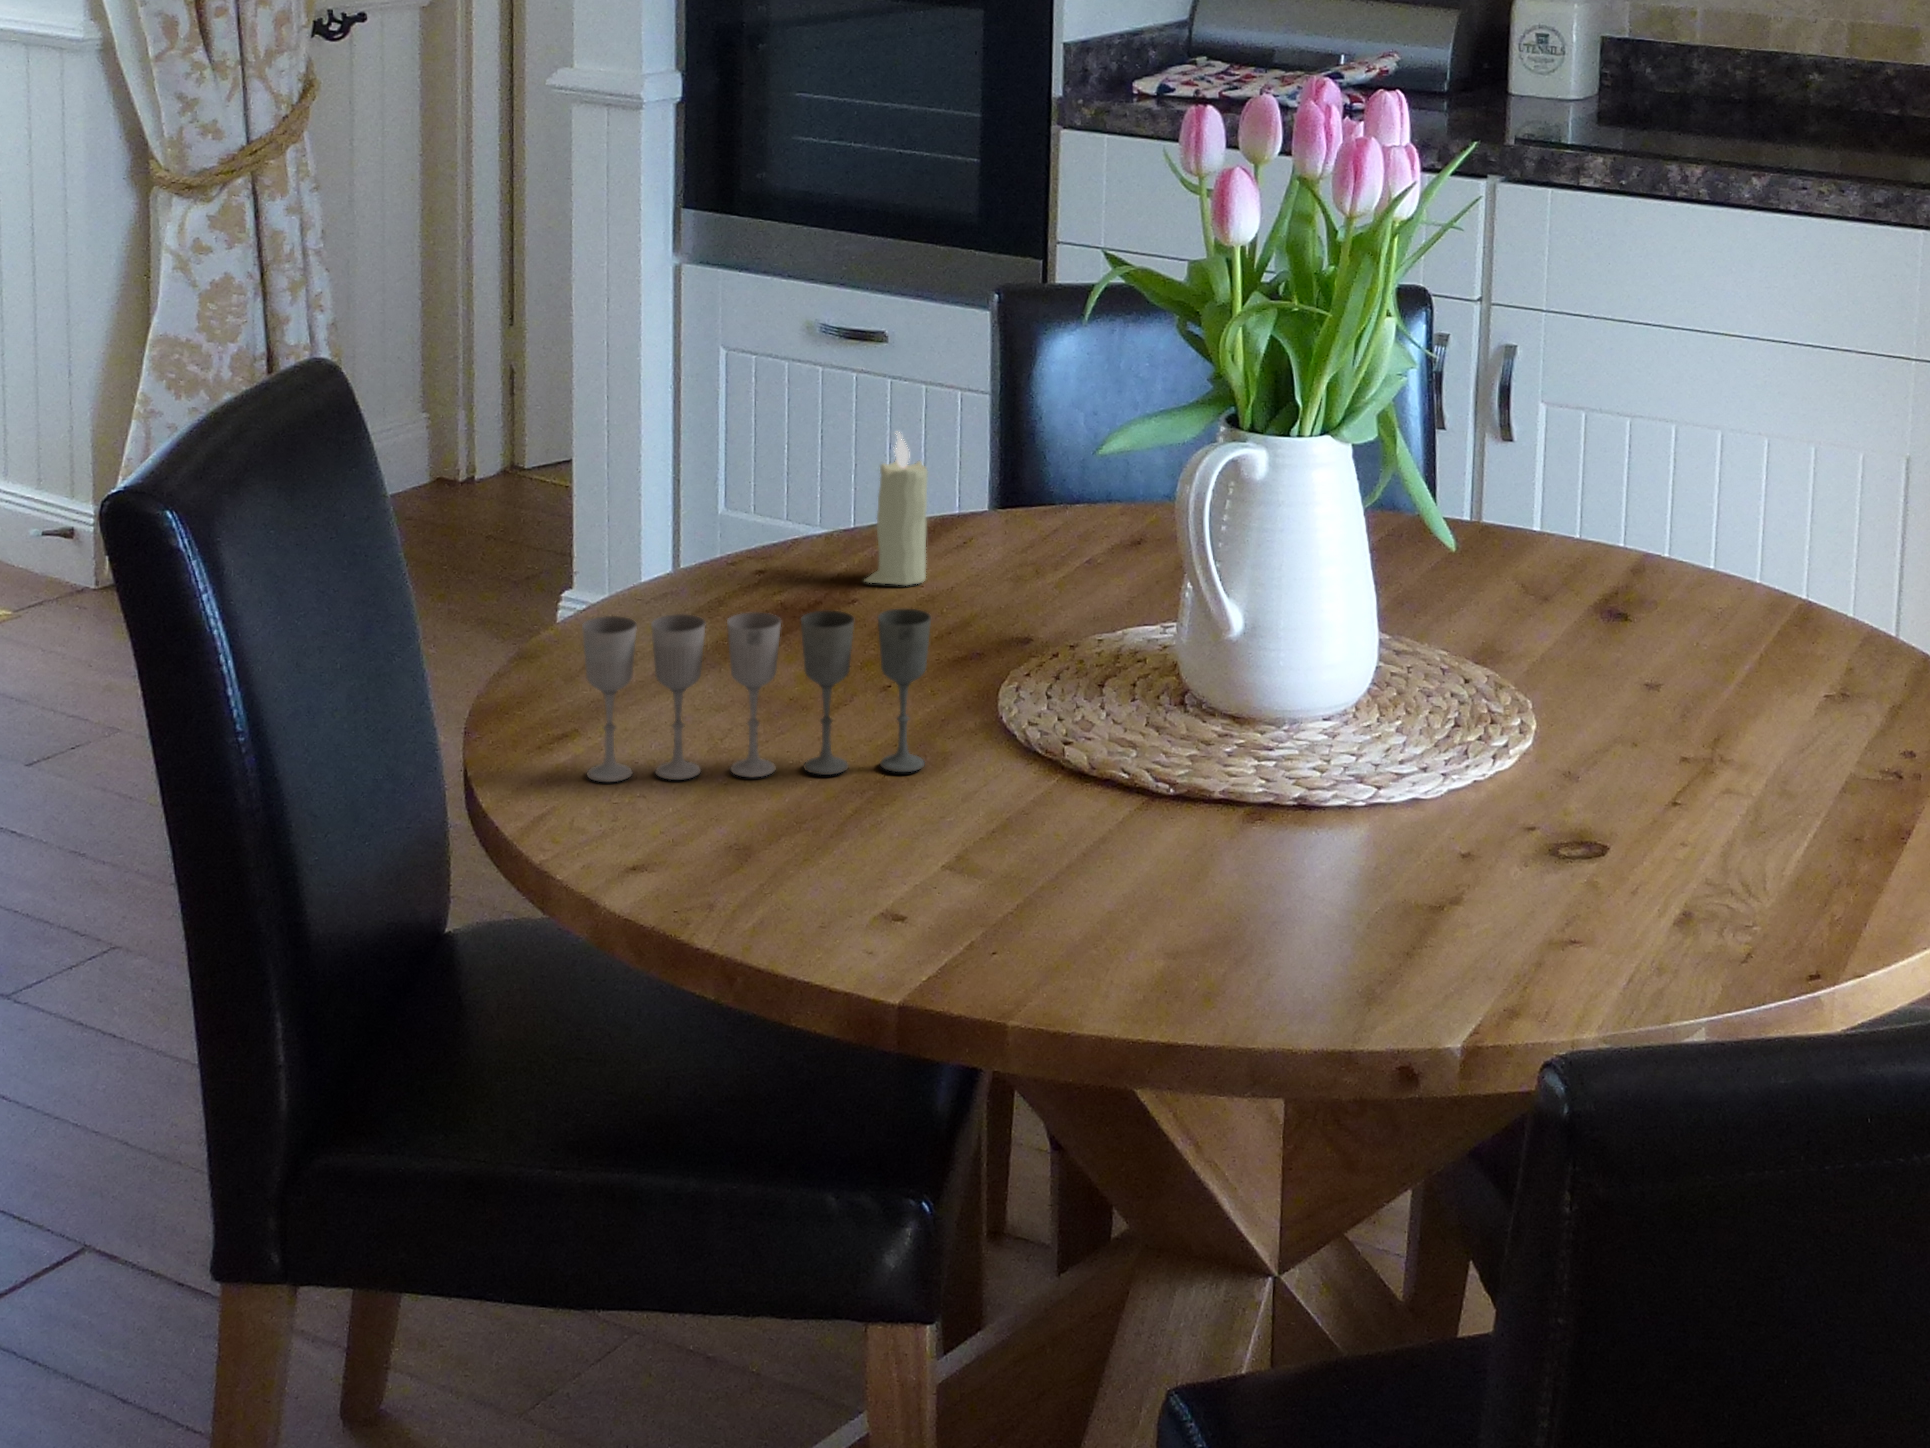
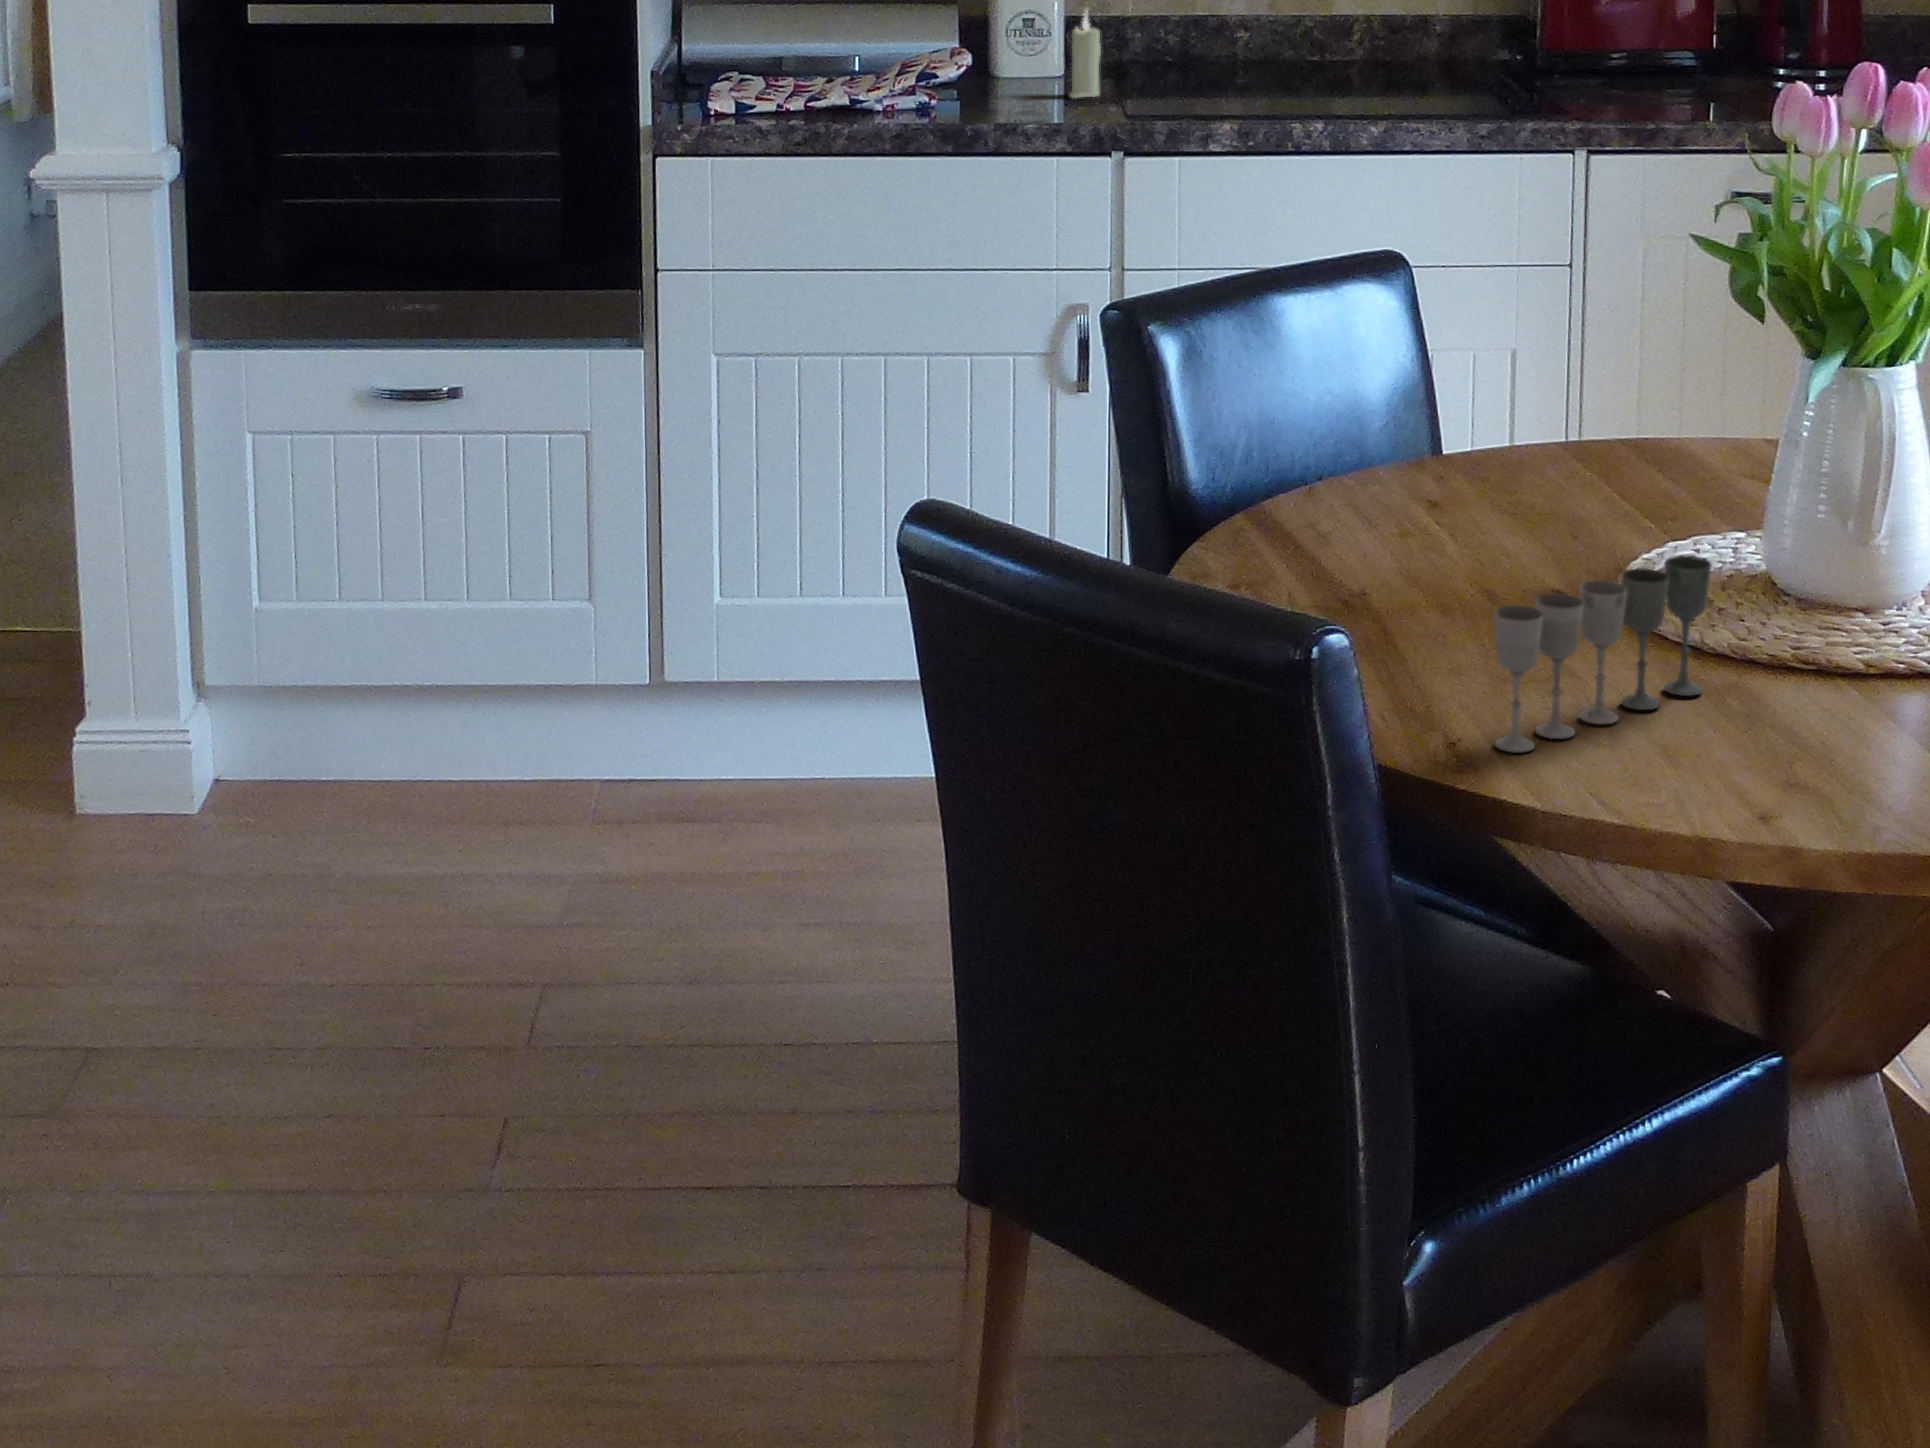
candle: present [865,432,928,585] -> present [1069,12,1101,98]

